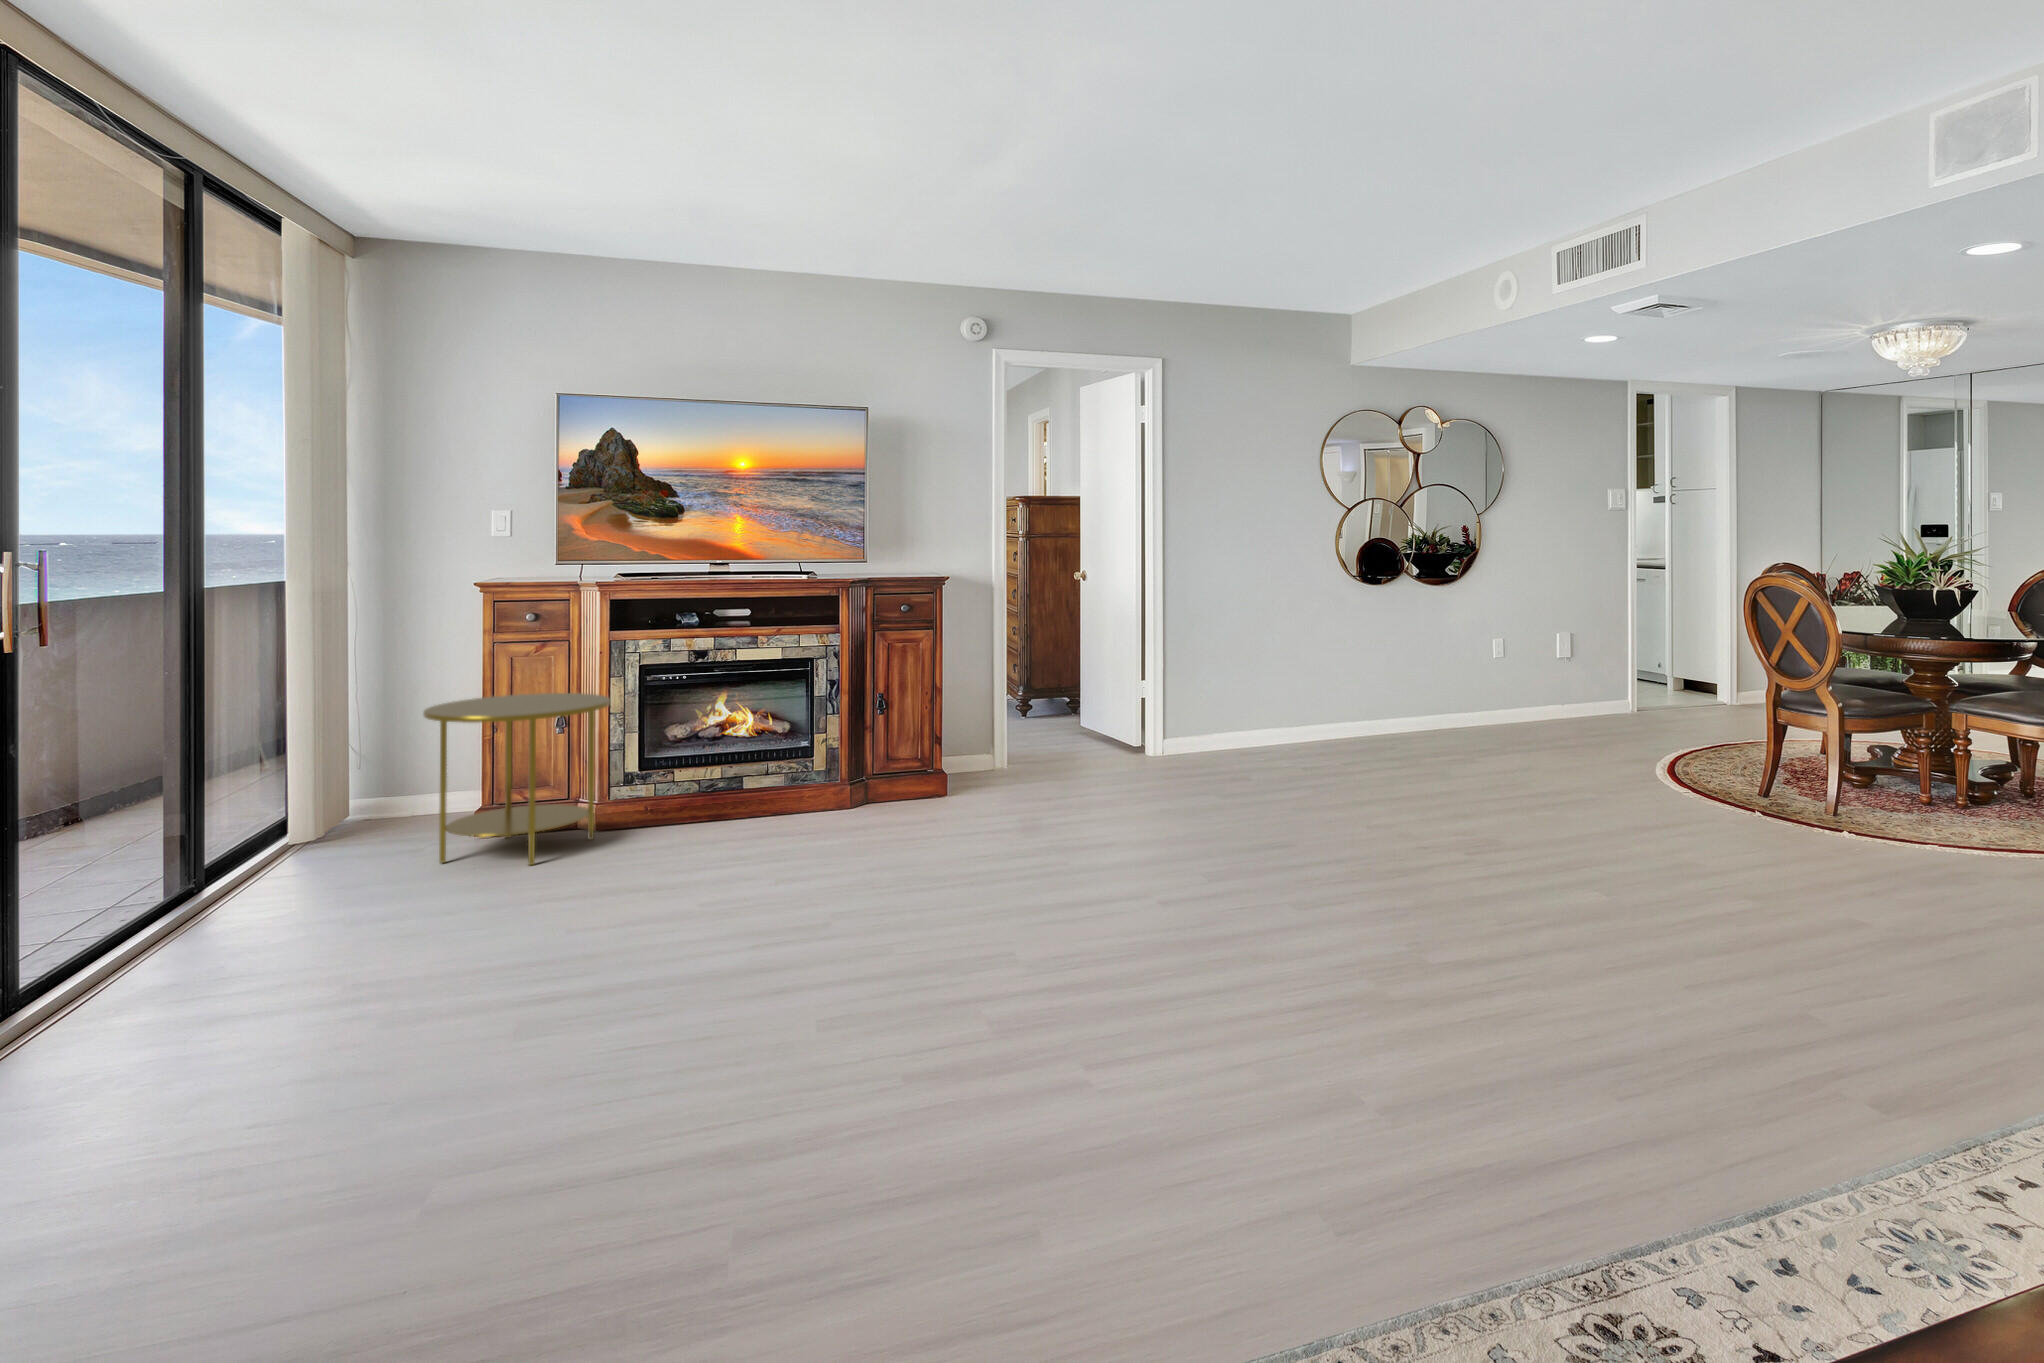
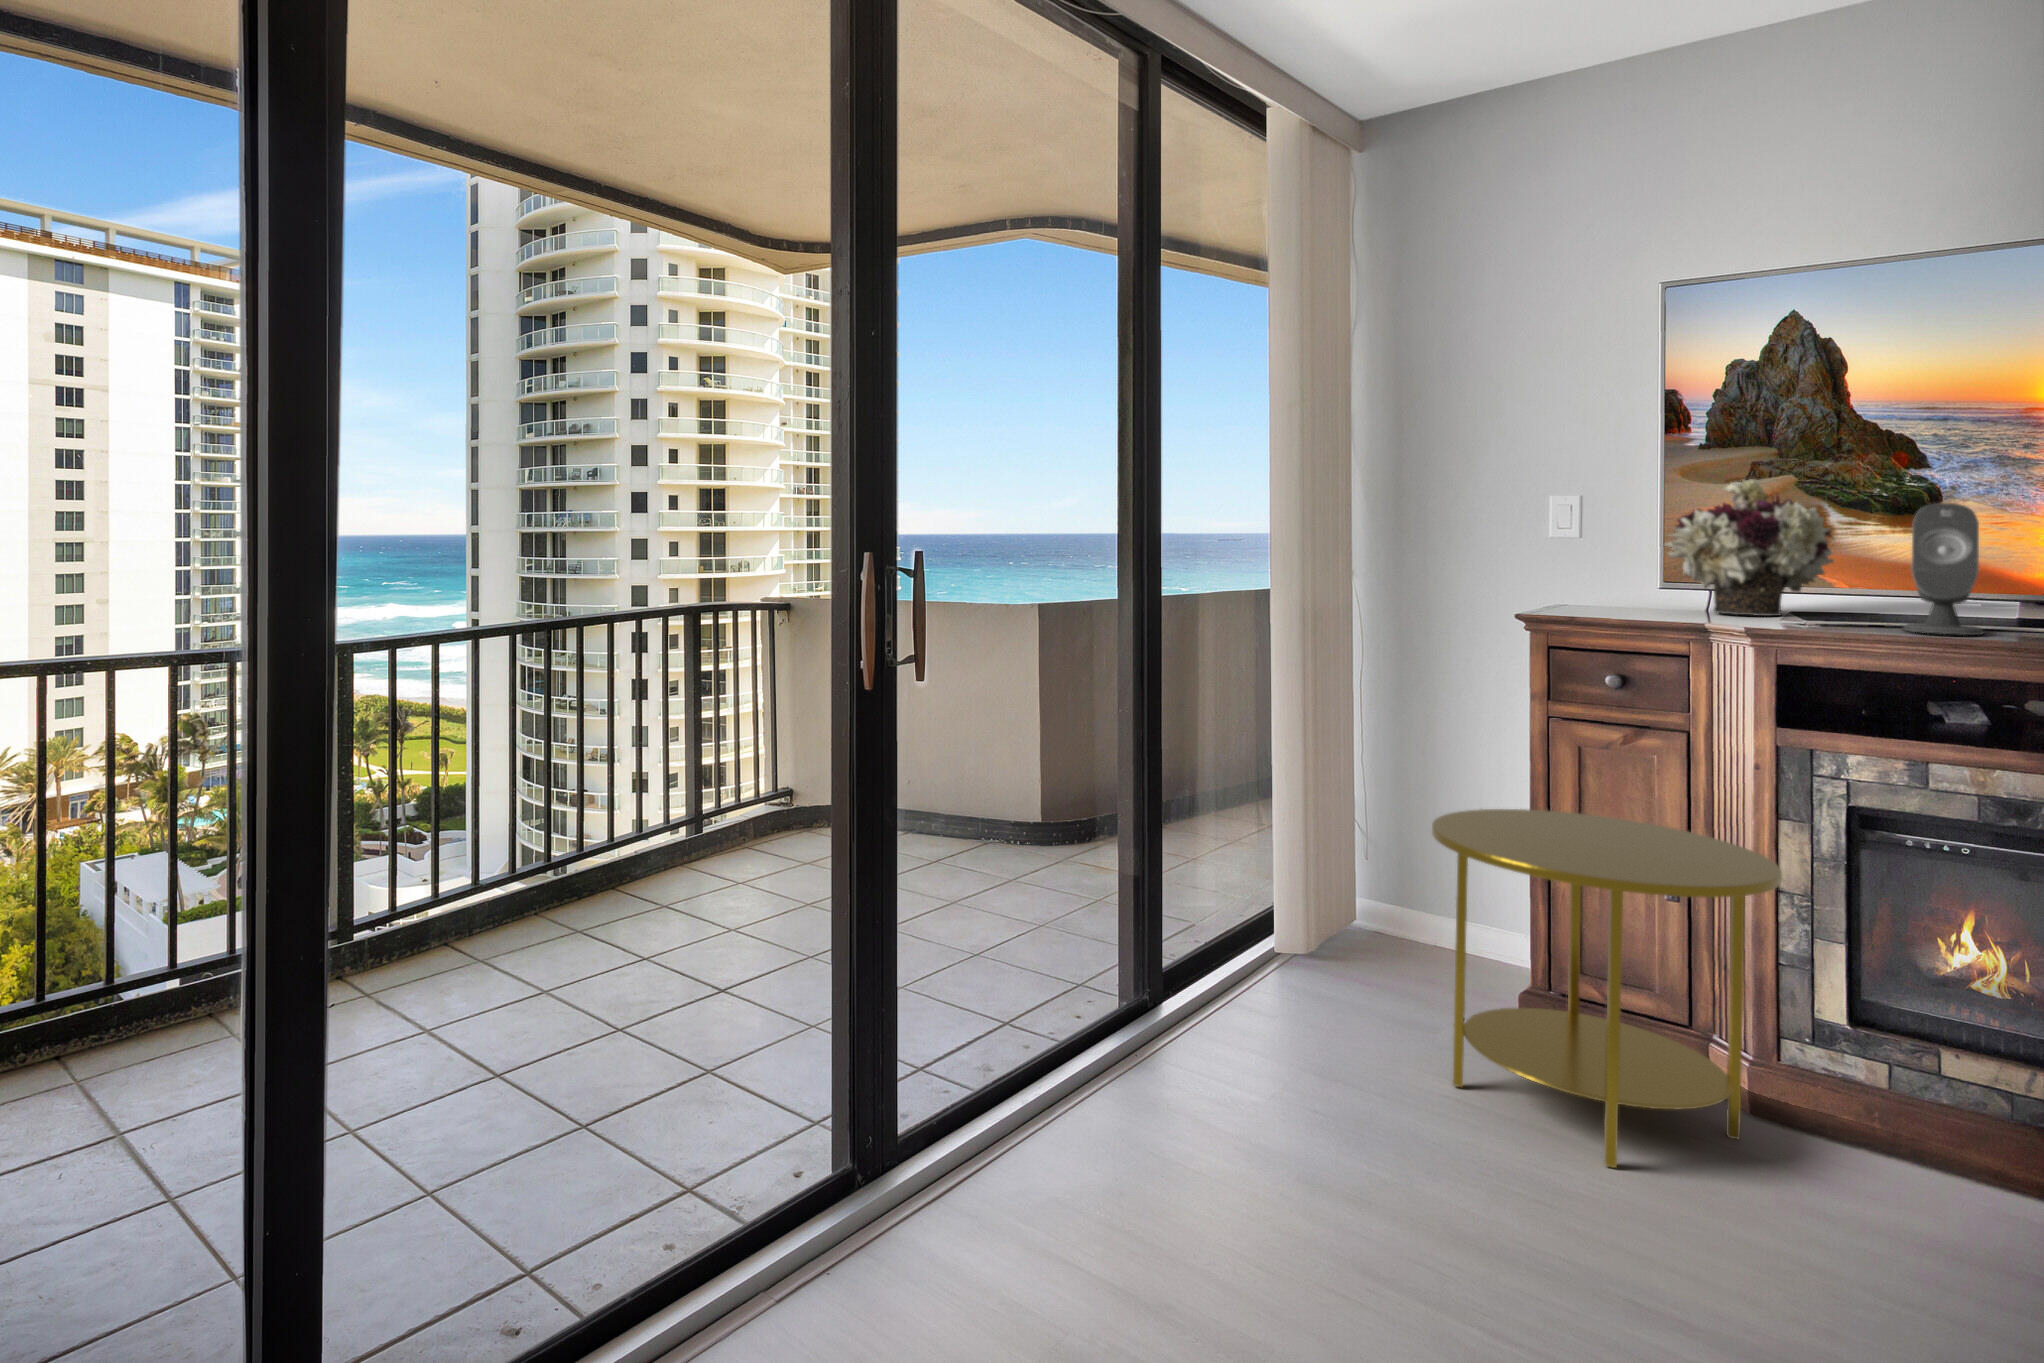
flower arrangement: none [553,504,636,576] -> present [1665,479,1834,616]
speaker: none [661,518,692,579] -> present [1903,503,1984,635]

